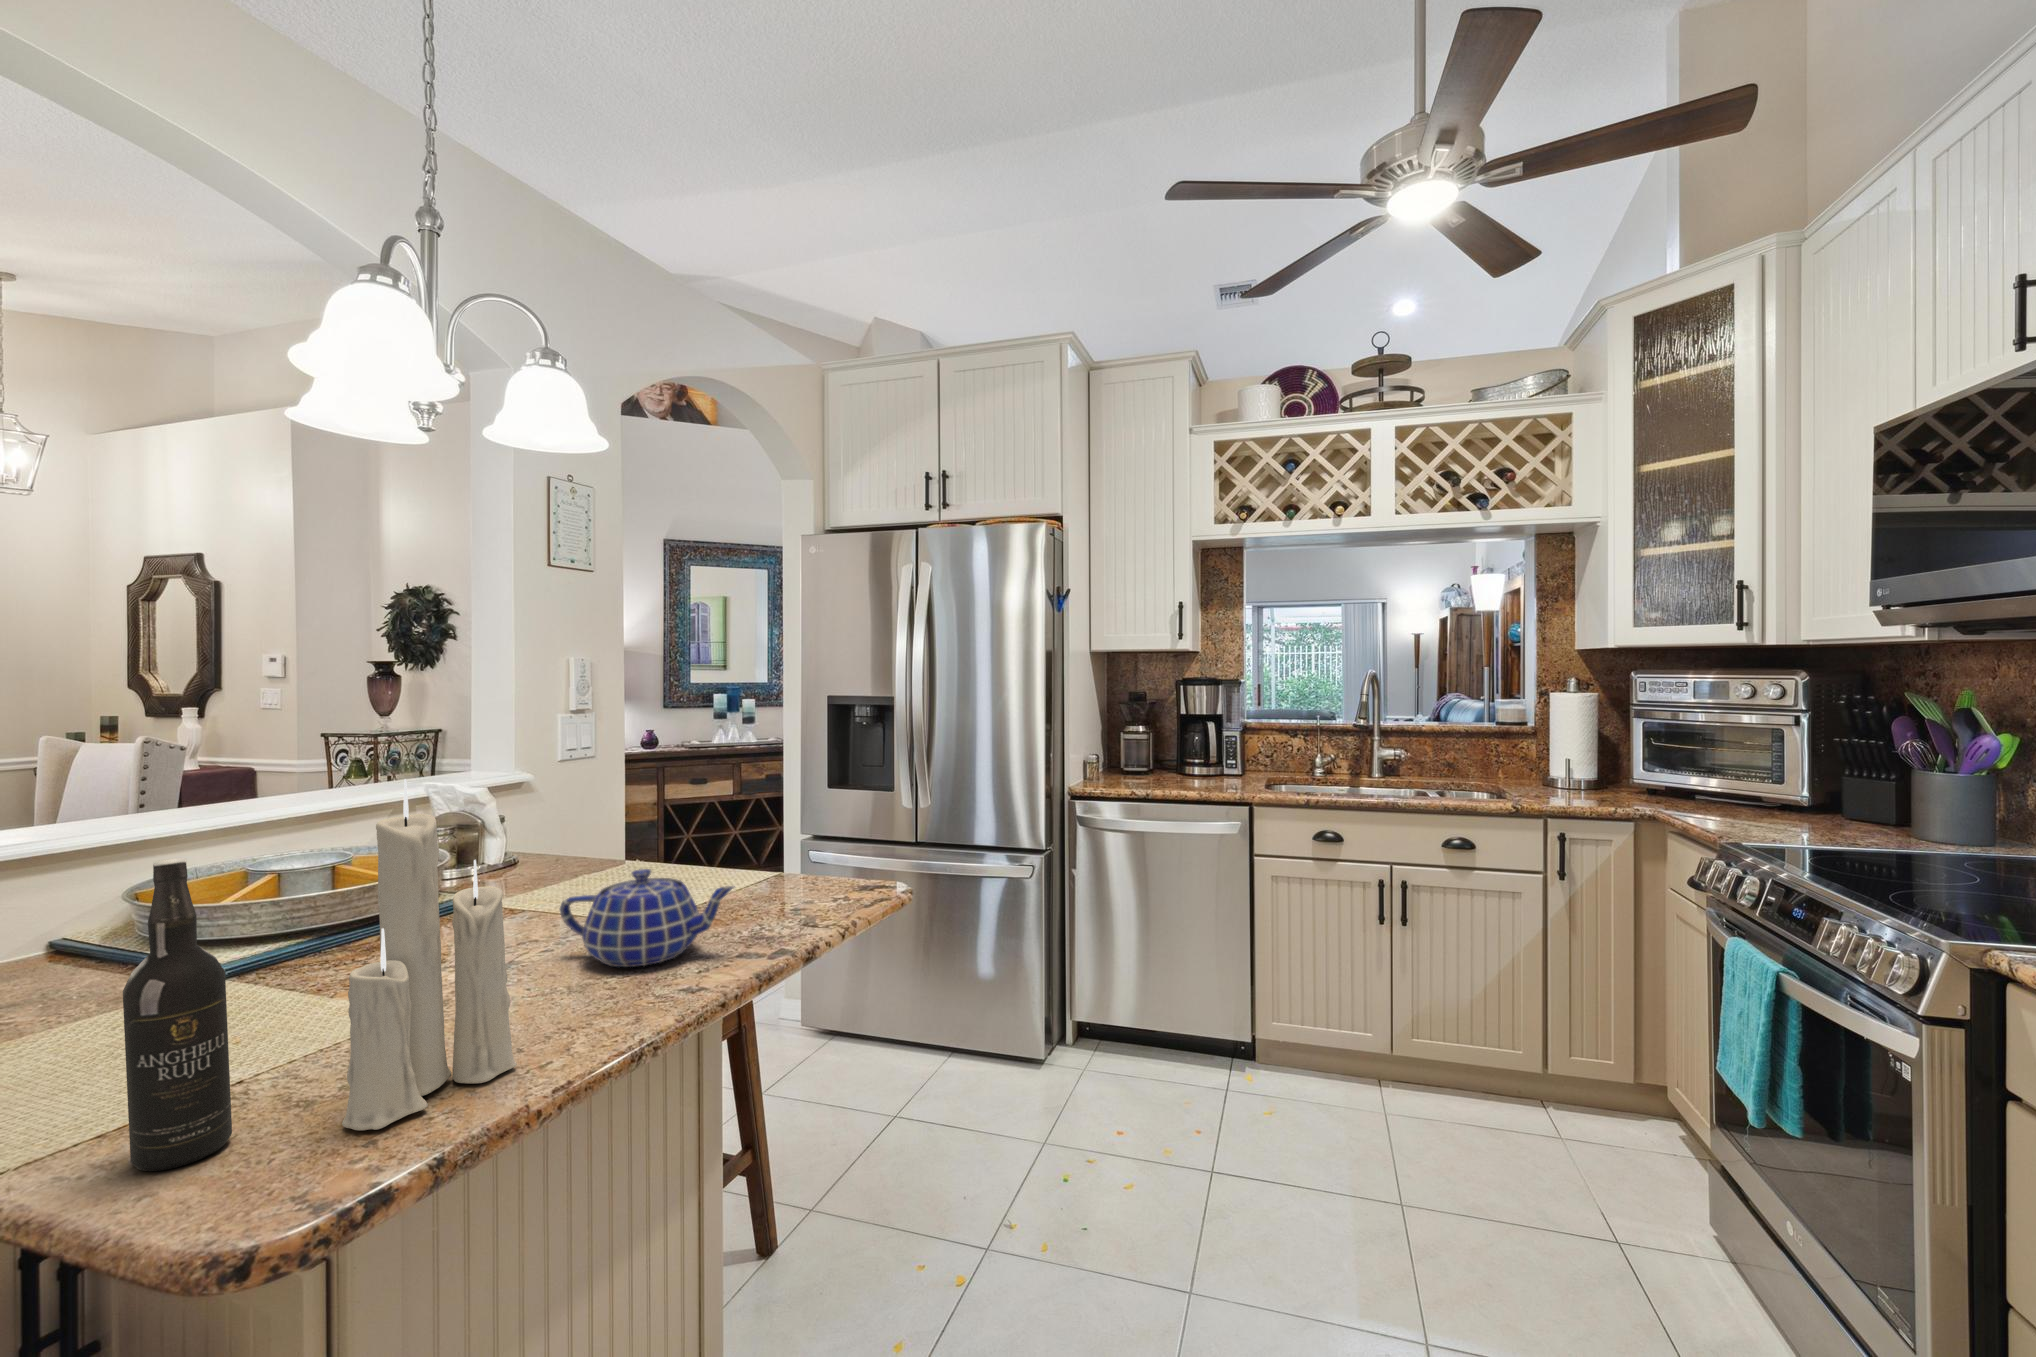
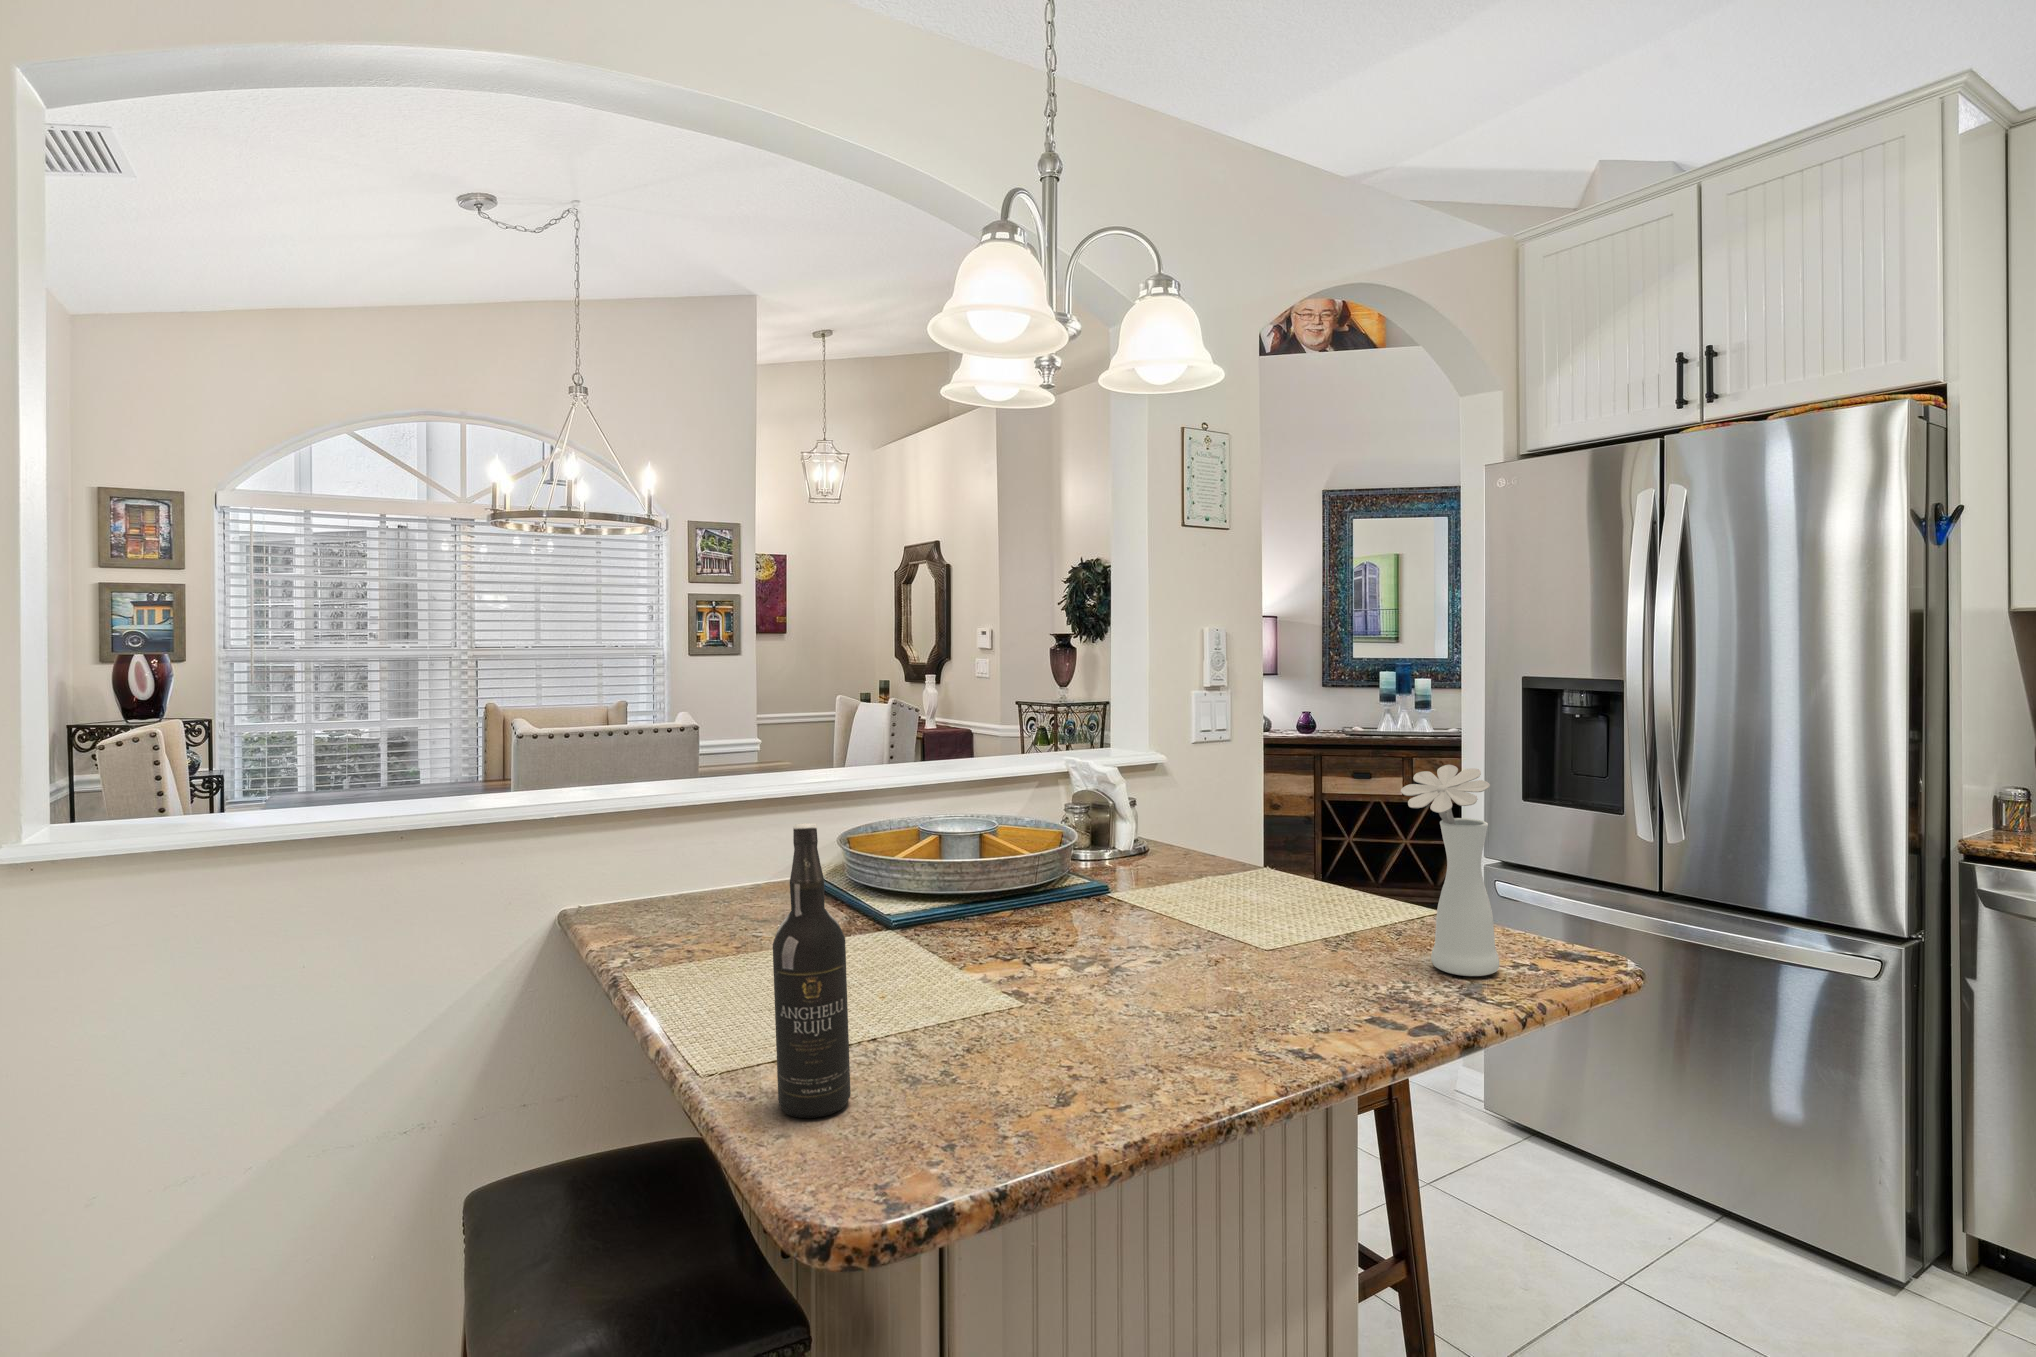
vase: none [755,760,826,914] -> present [1401,765,1499,976]
candle: present [342,779,517,1131] -> none [932,743,1096,1134]
teapot: present [560,869,735,967] -> none [1165,887,1366,1006]

